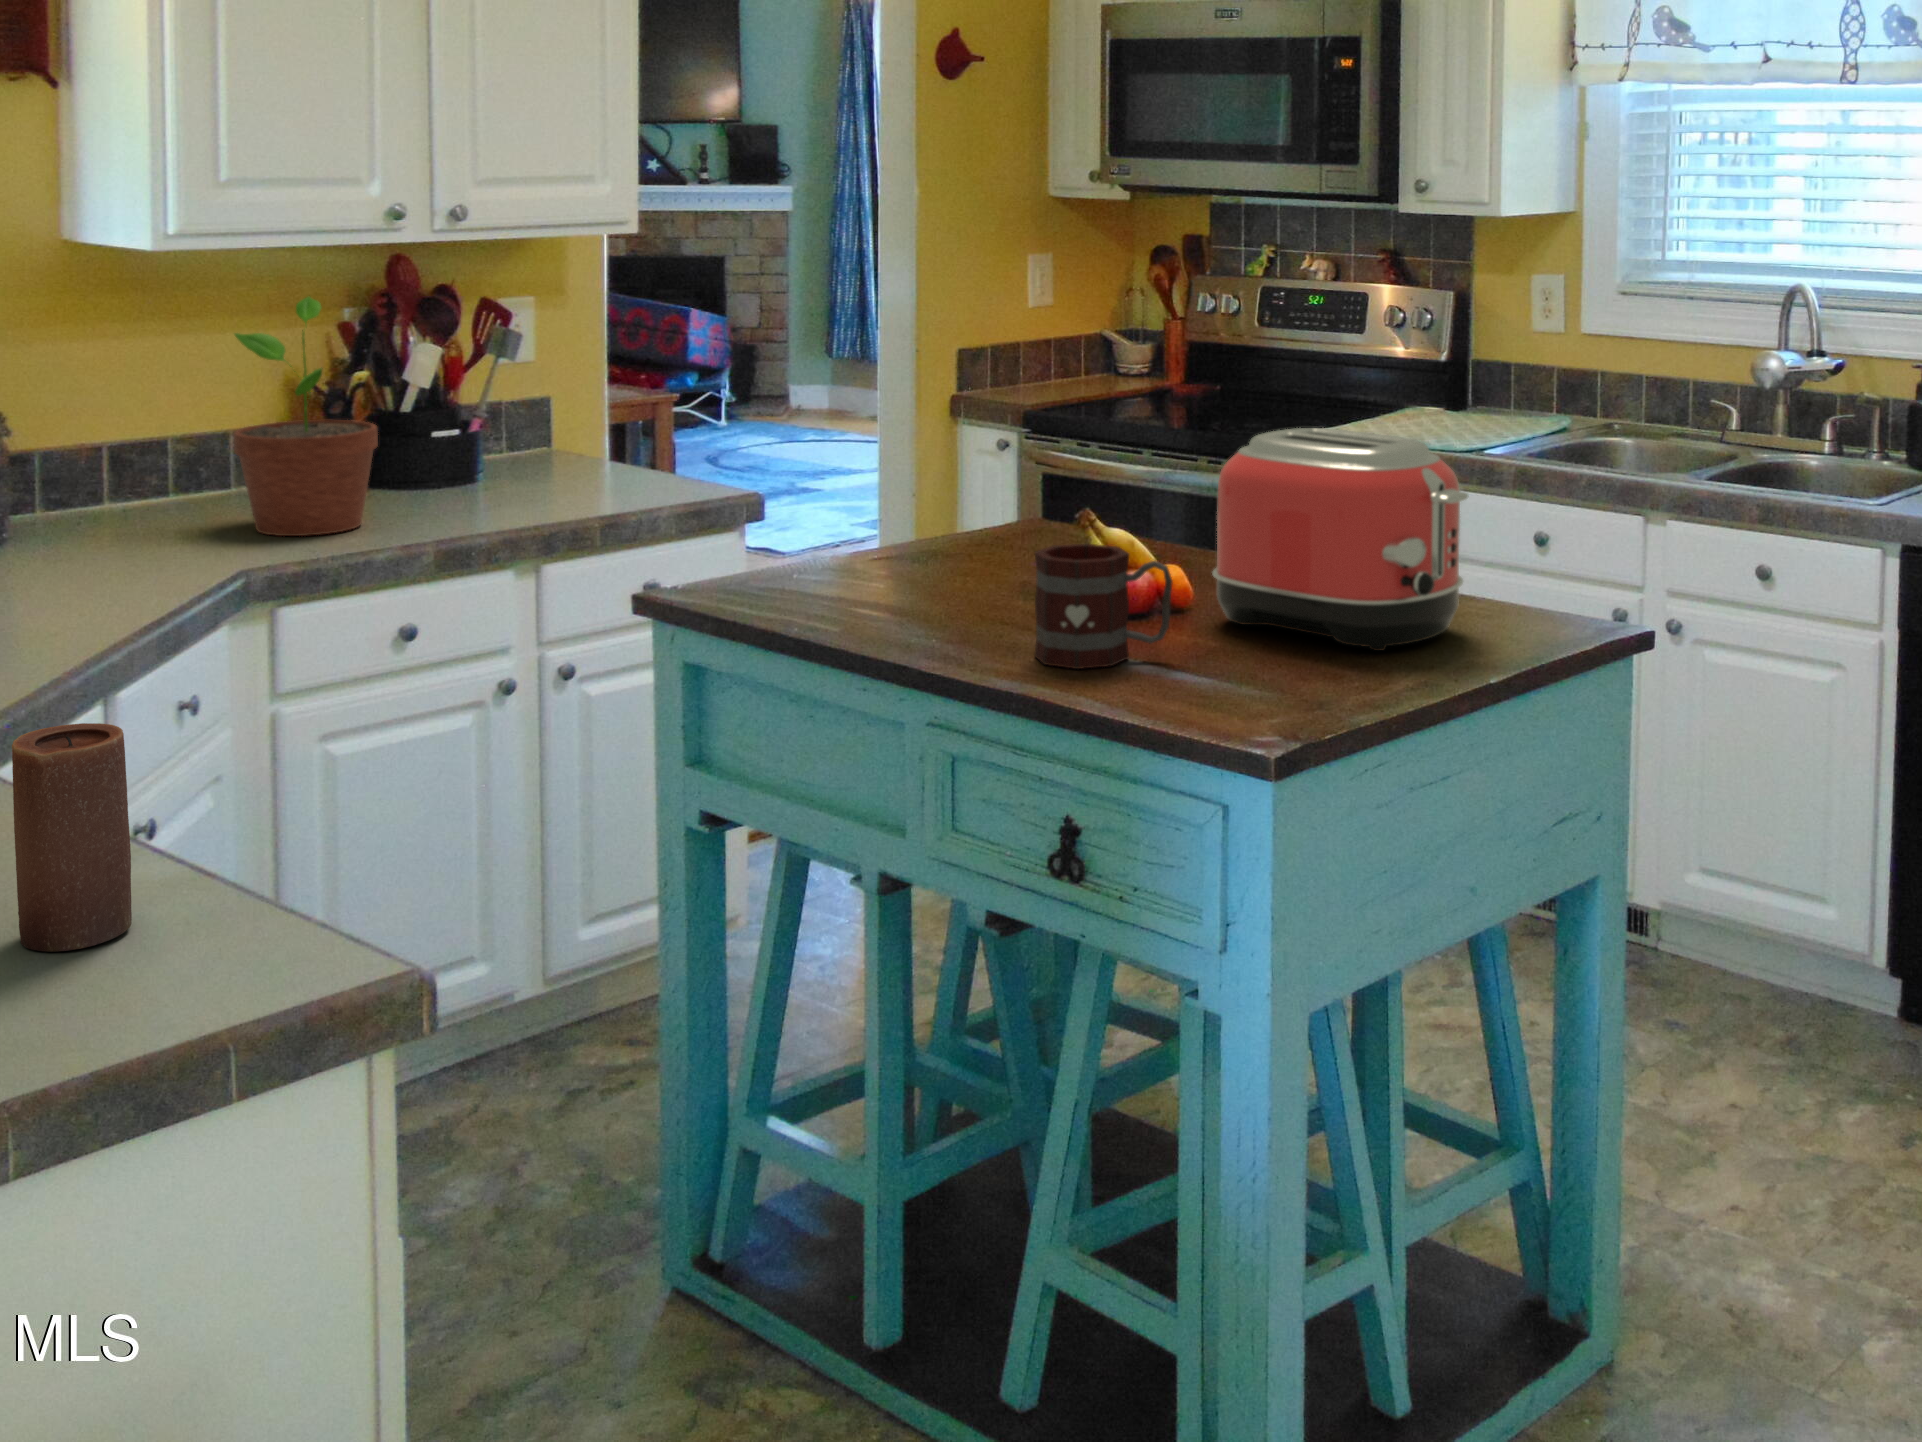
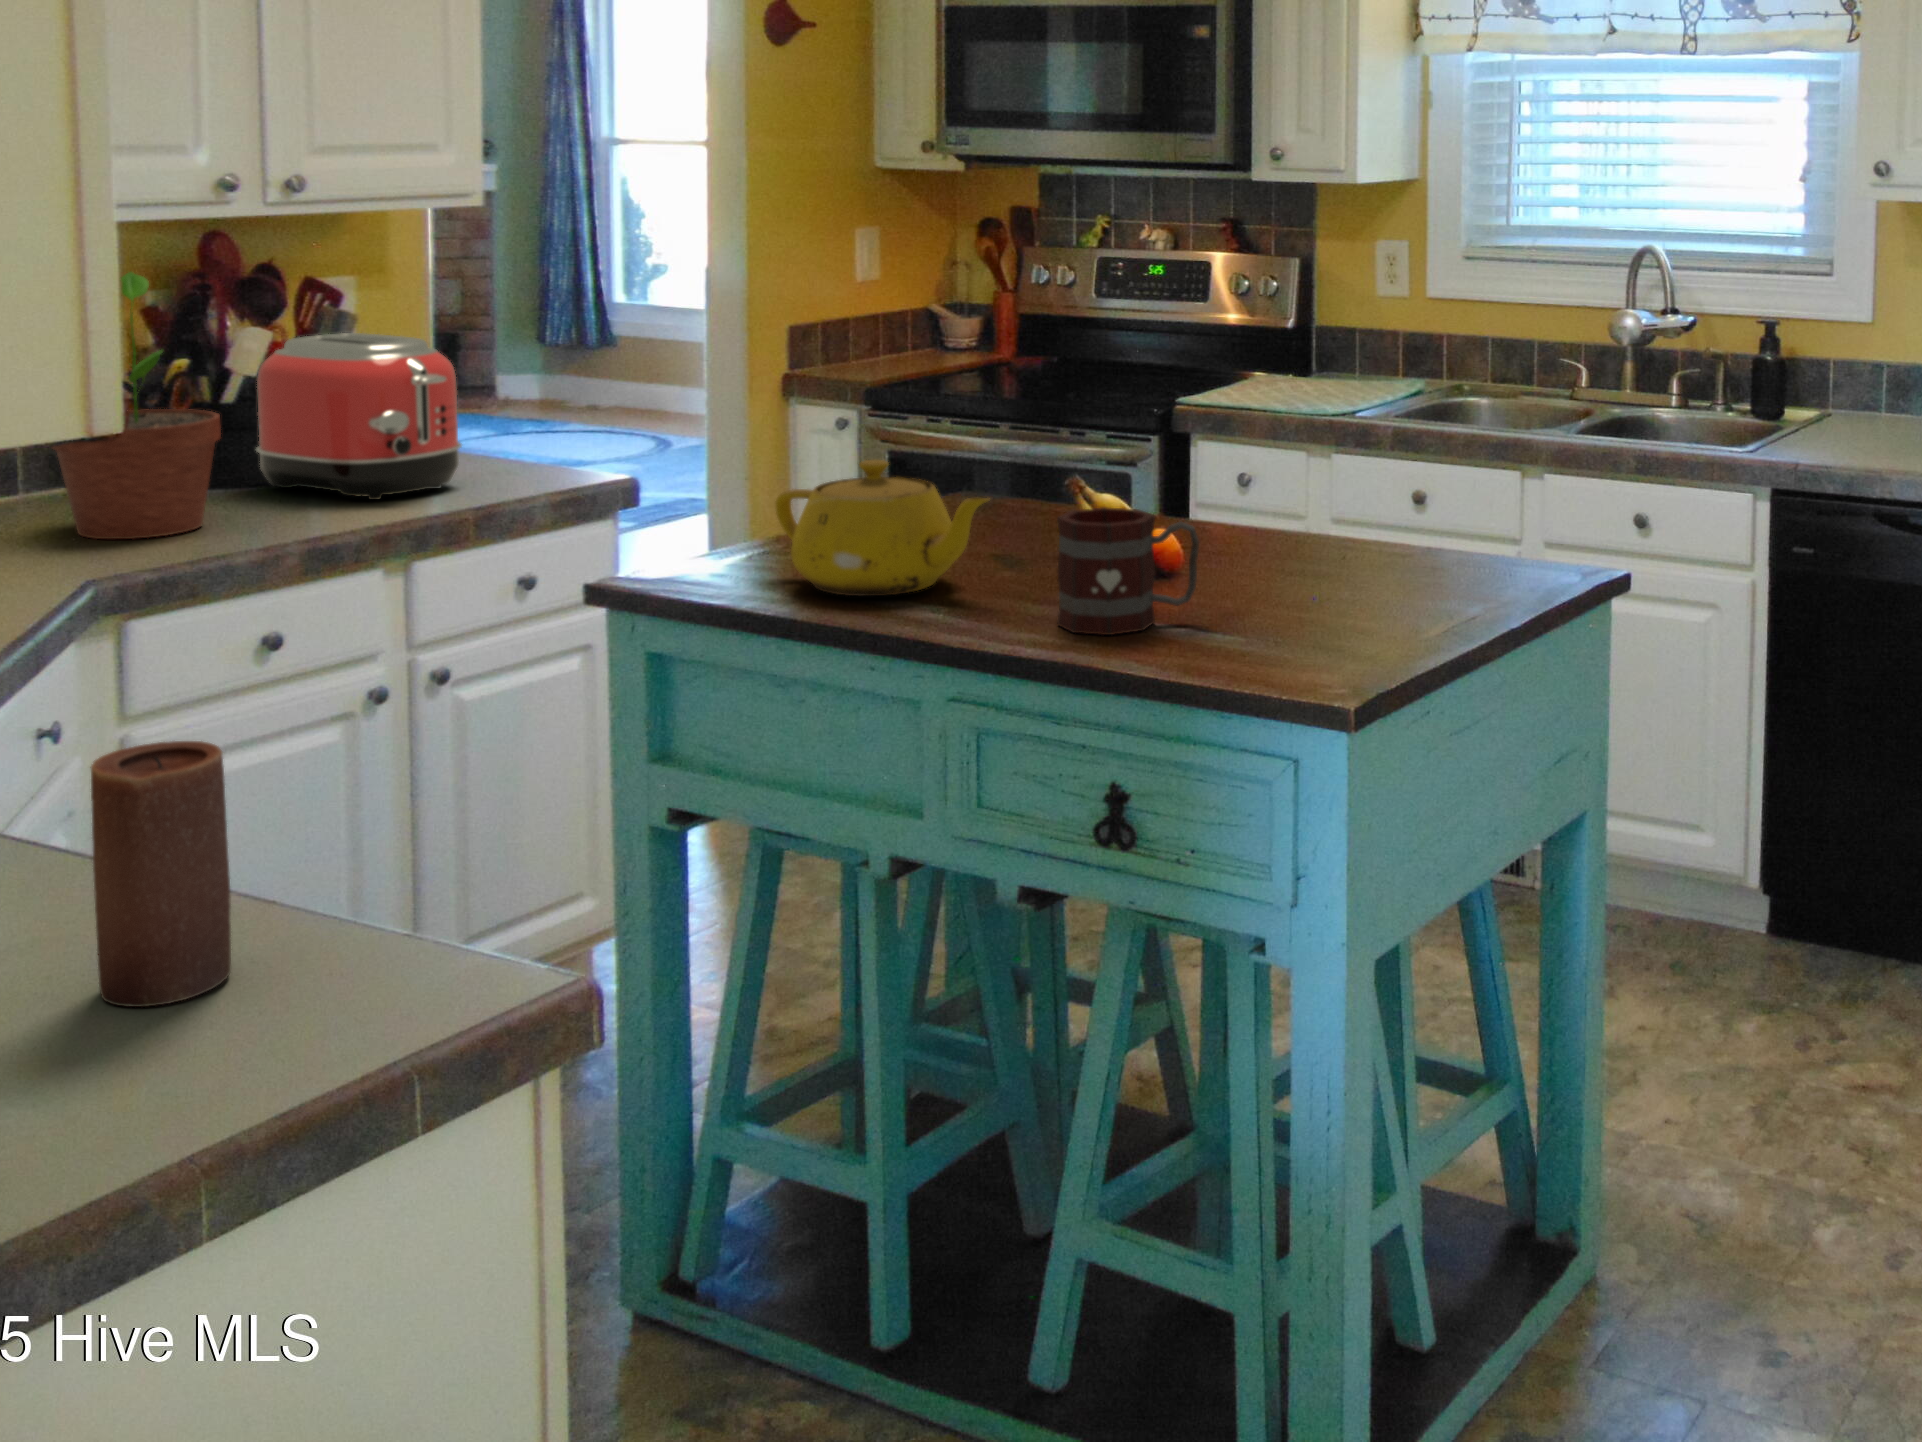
toaster: present [1212,428,1469,651] -> present [256,333,462,500]
teapot: none [806,489,987,620] -> present [775,460,989,596]

